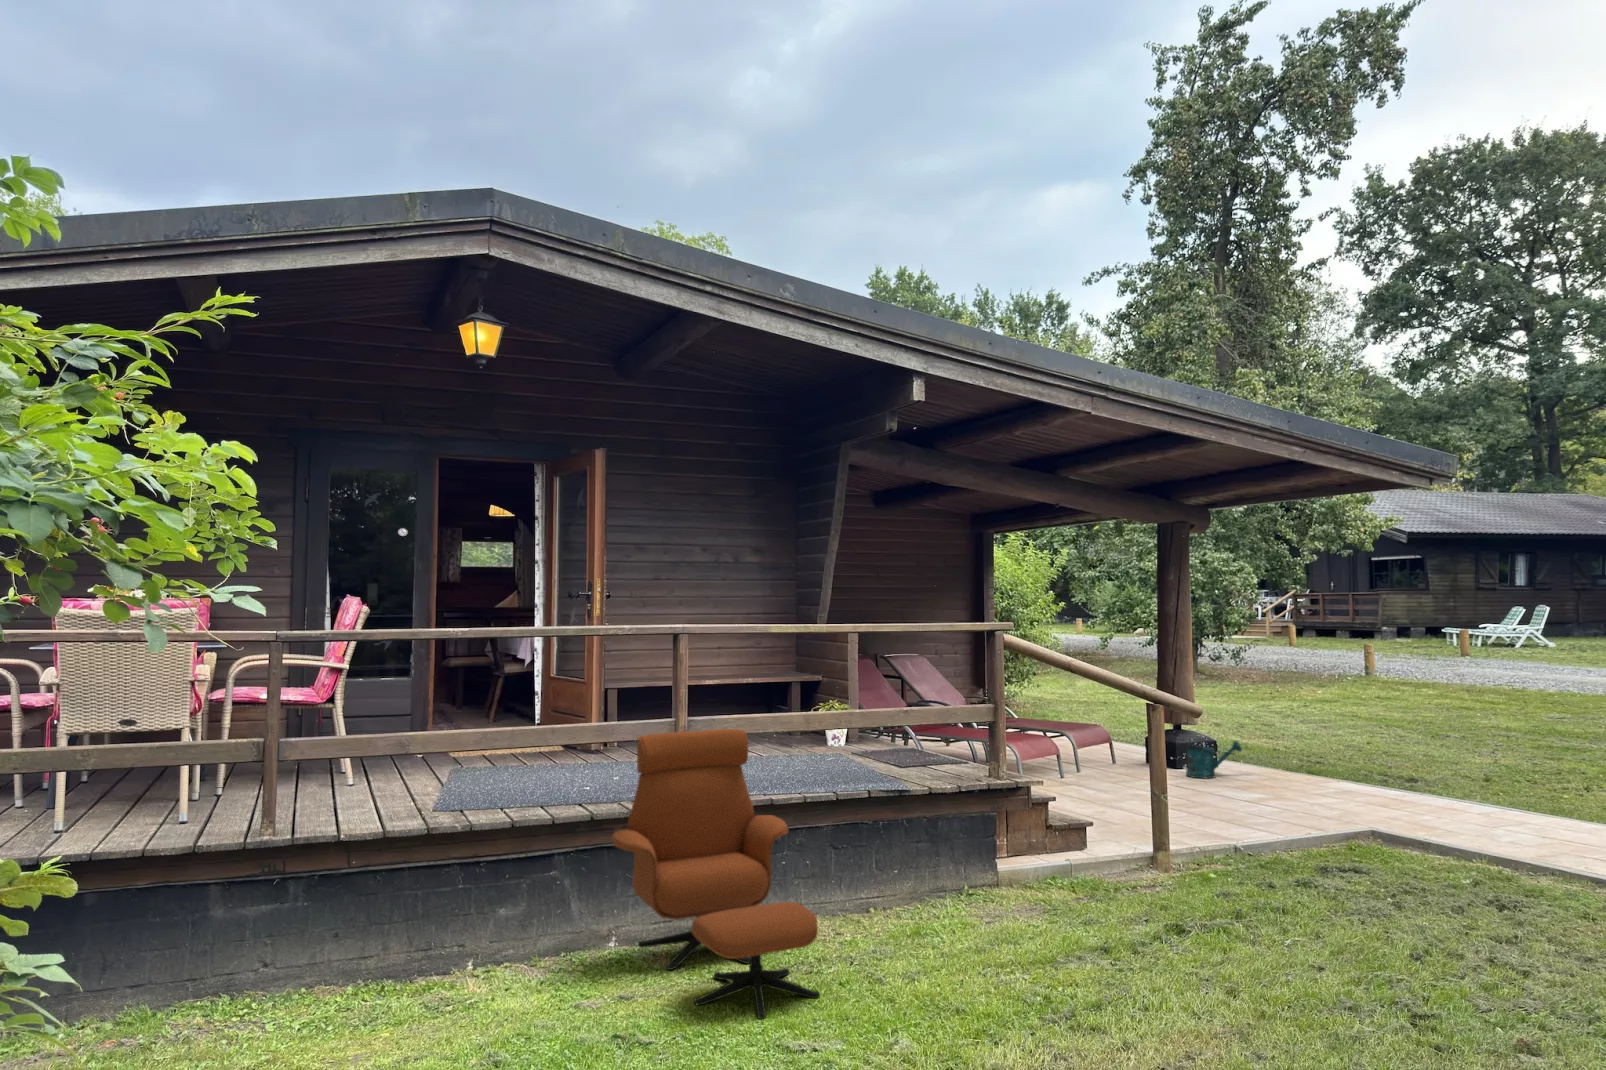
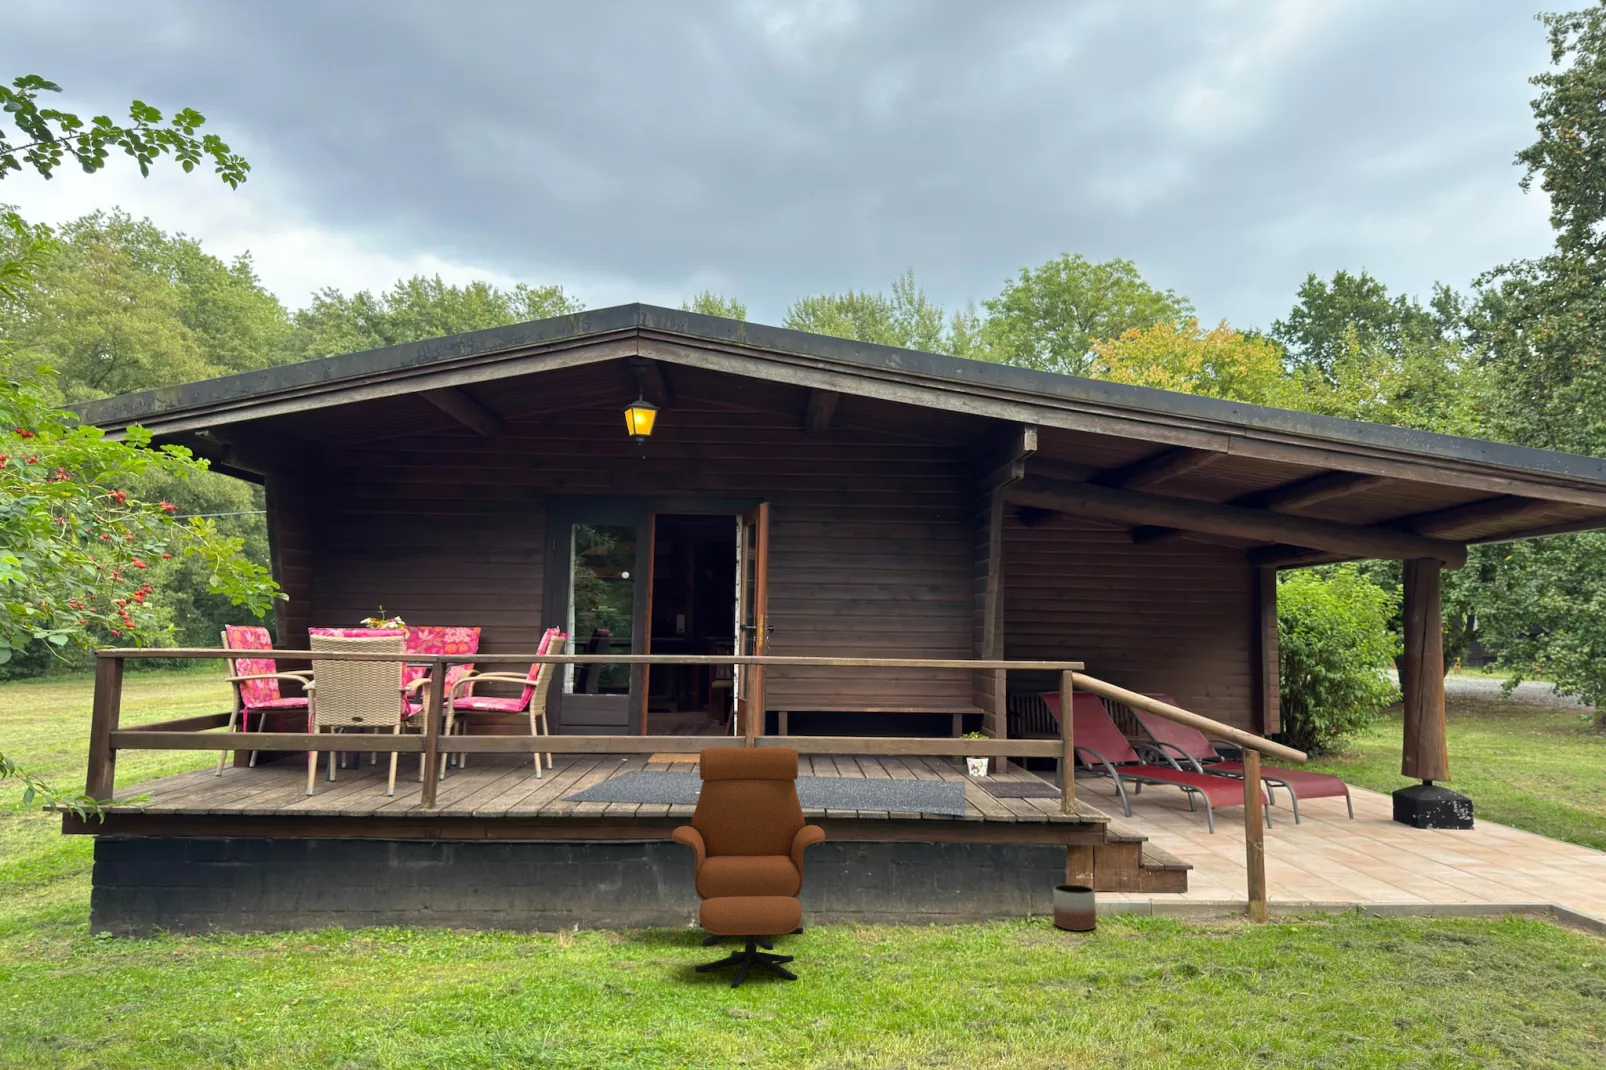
watering can: present [1186,741,1242,778] -> none [1410,802,1487,847]
planter: none [994,850,1037,898] -> present [1053,884,1096,931]

